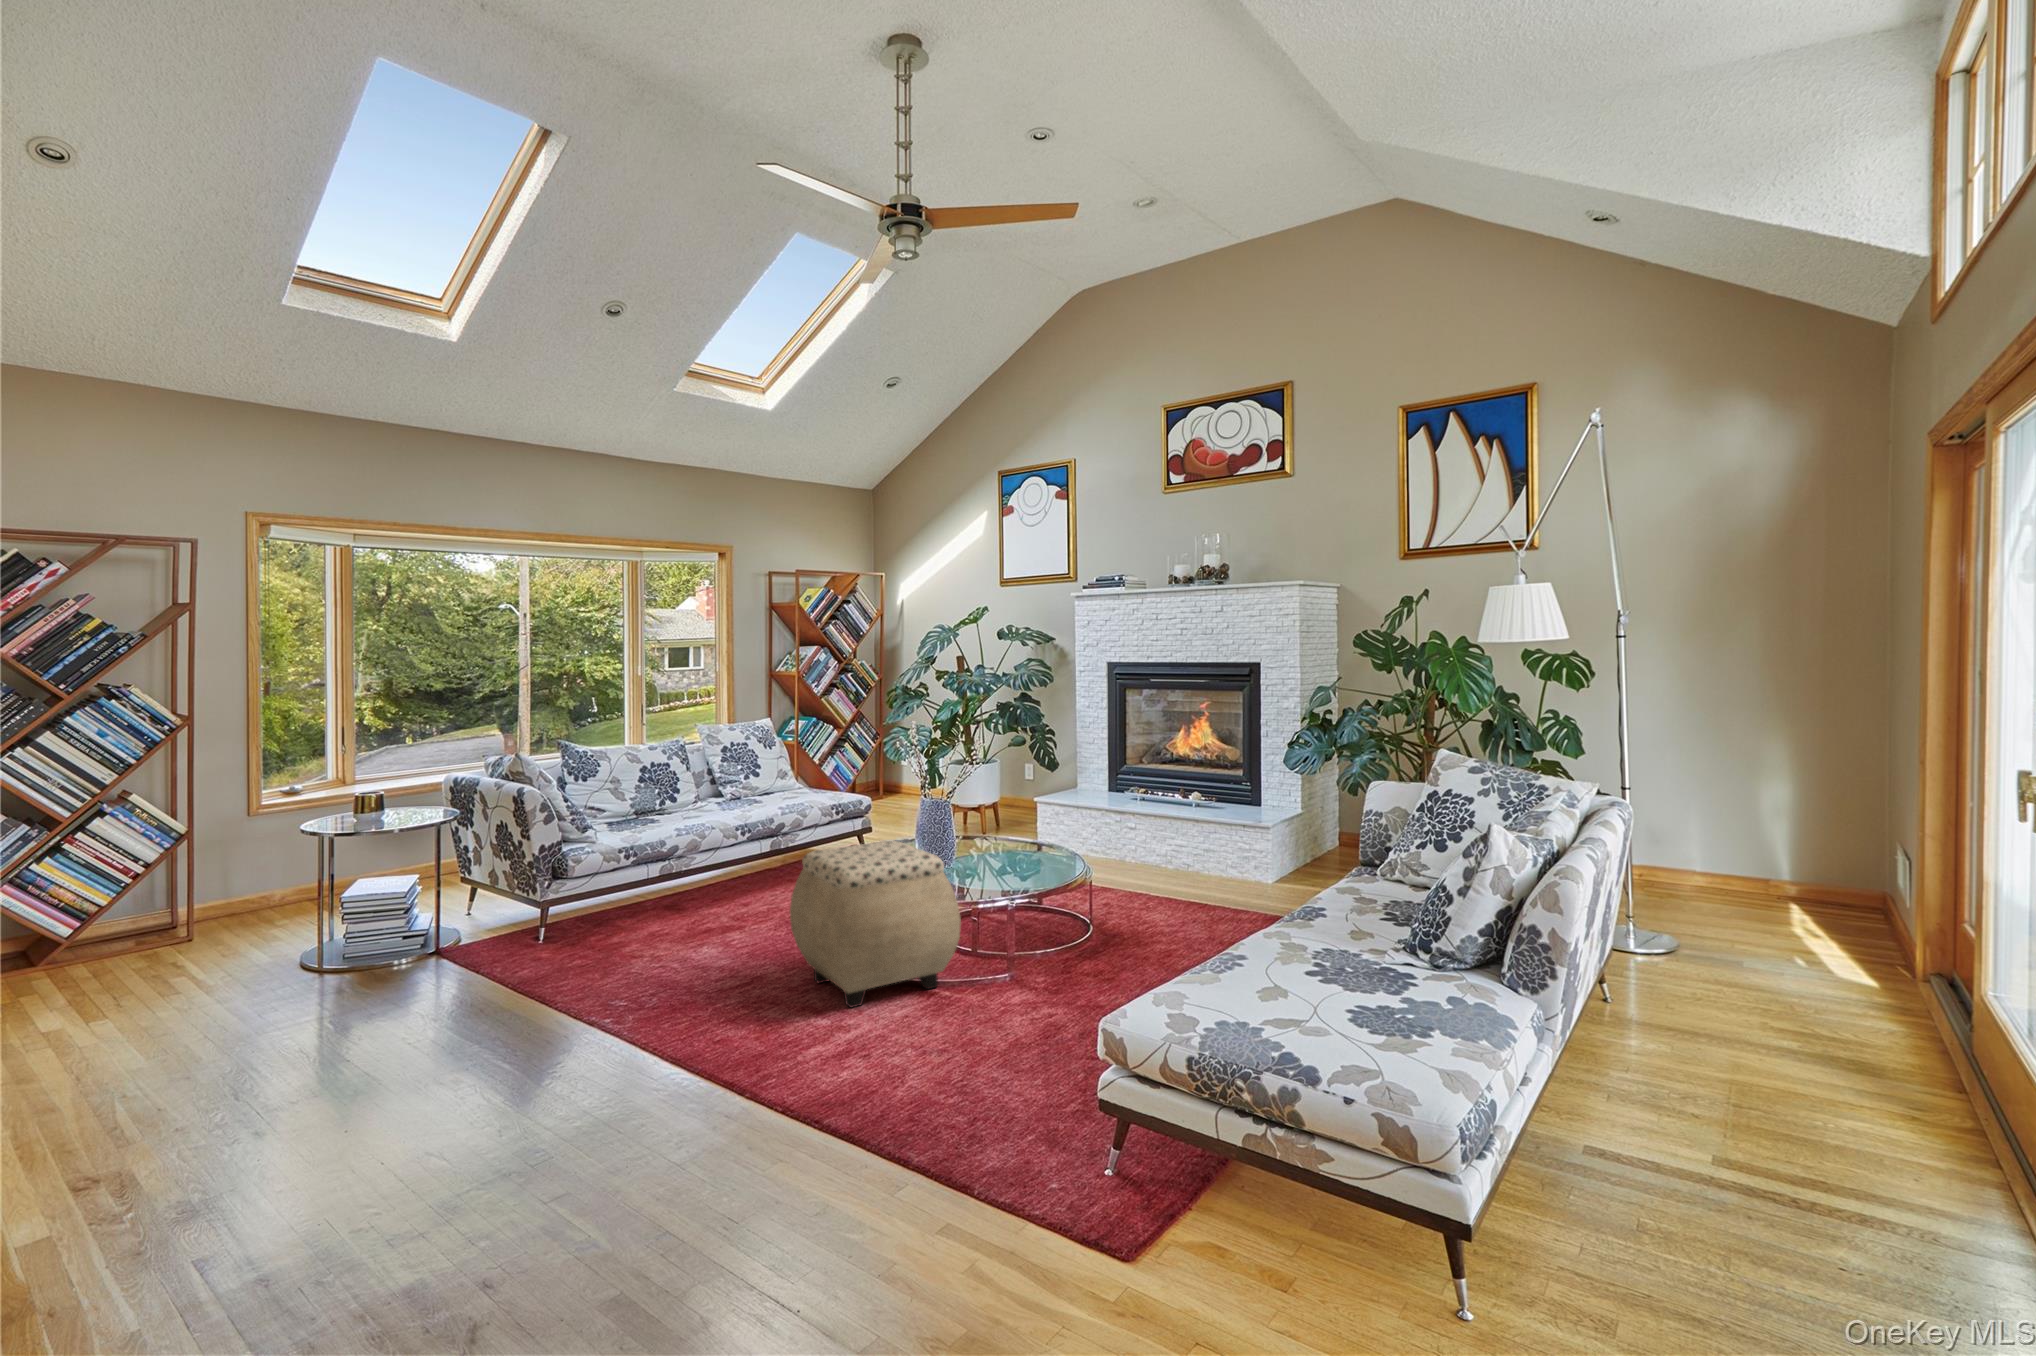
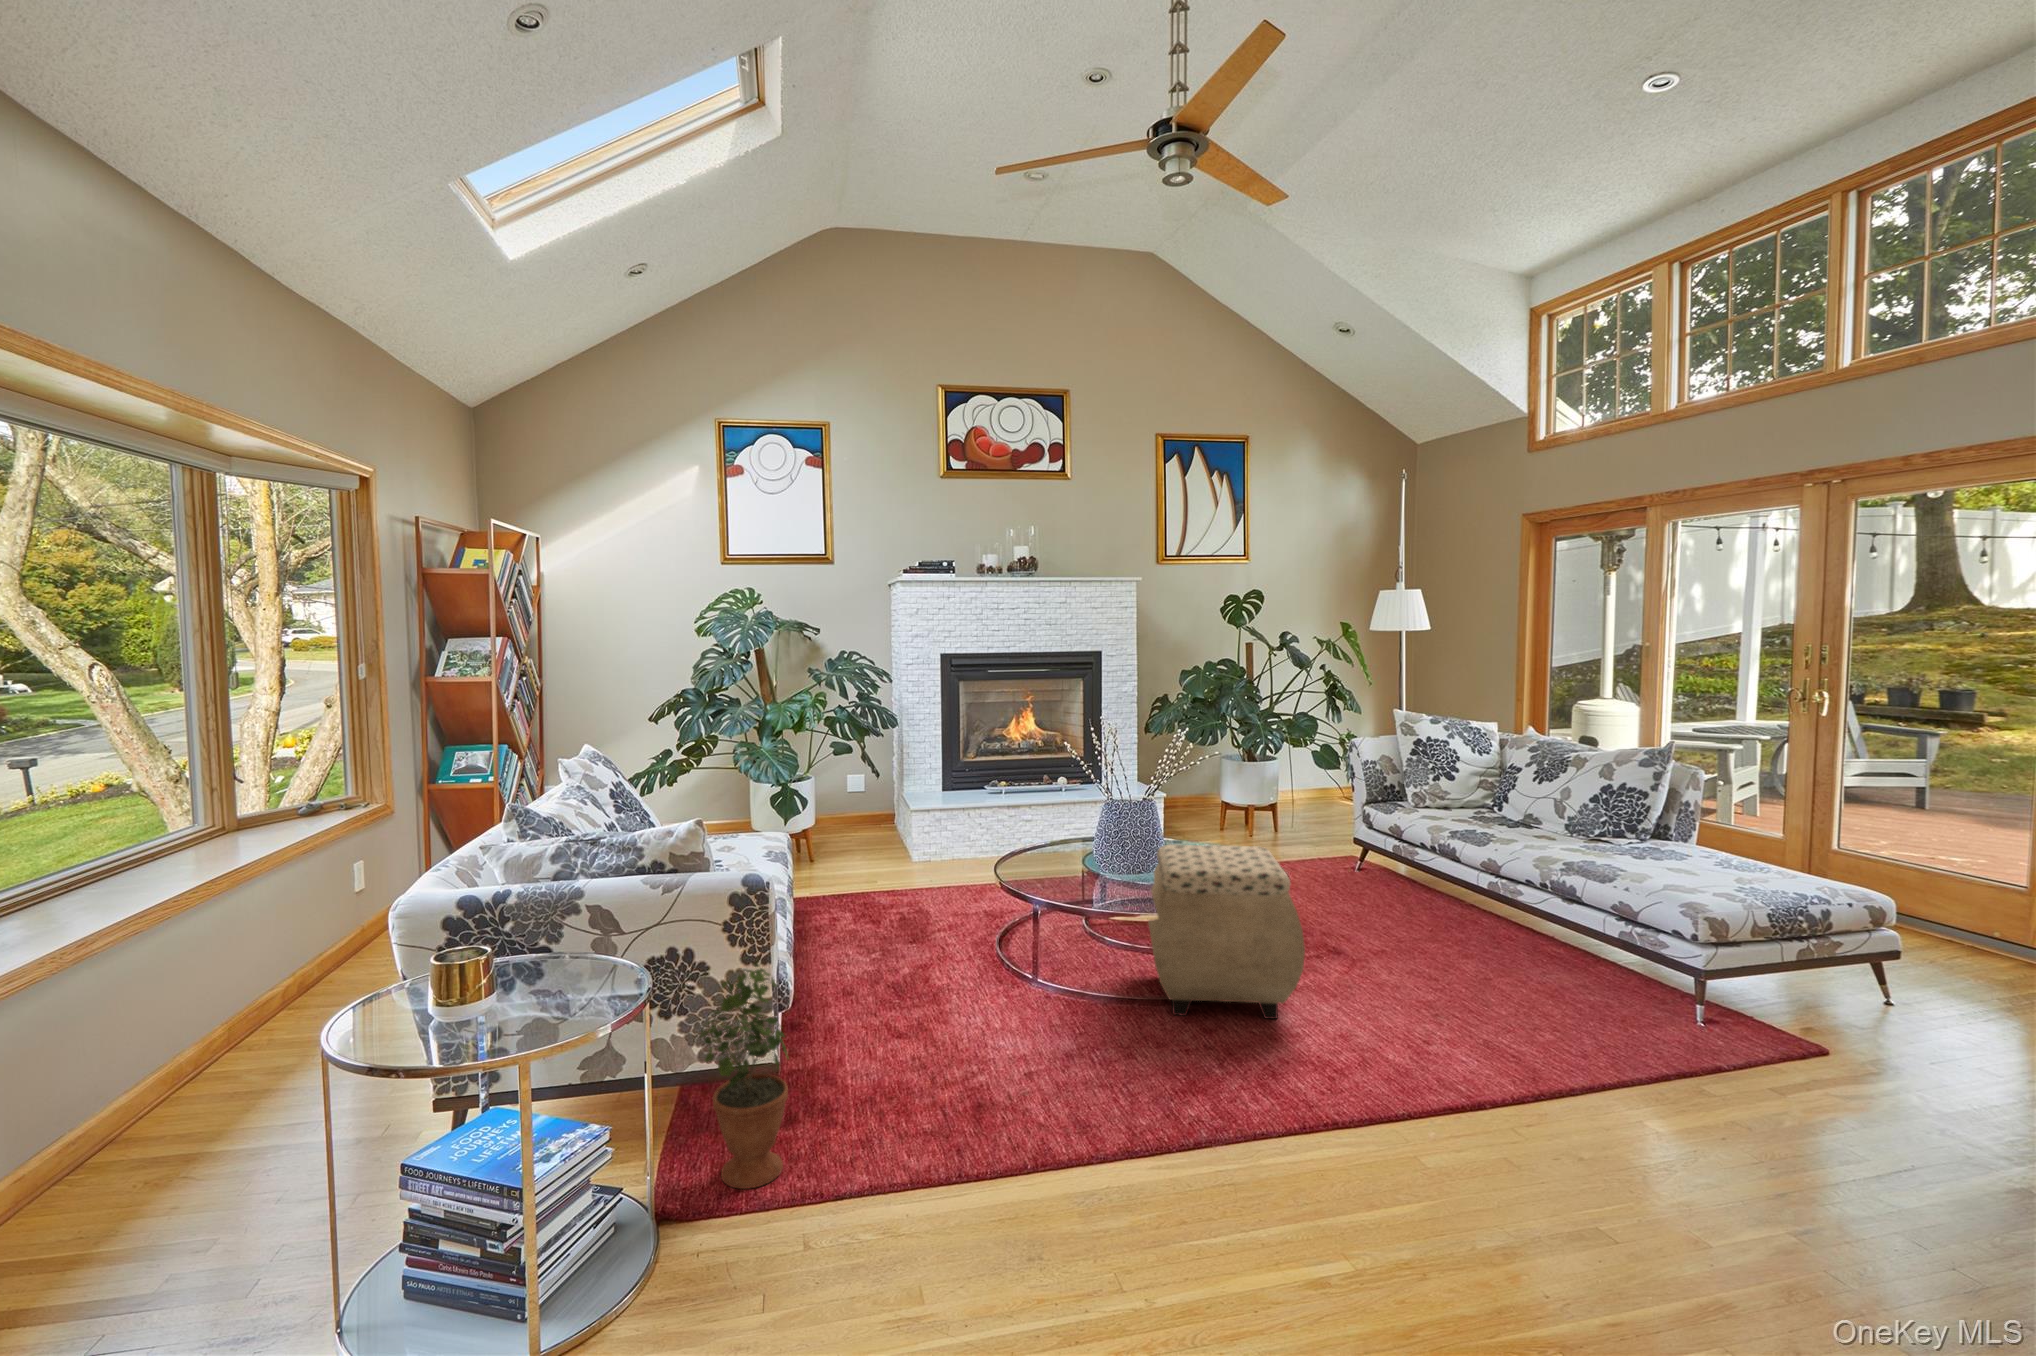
potted plant: none [451,832,515,959] -> present [694,962,788,1189]

